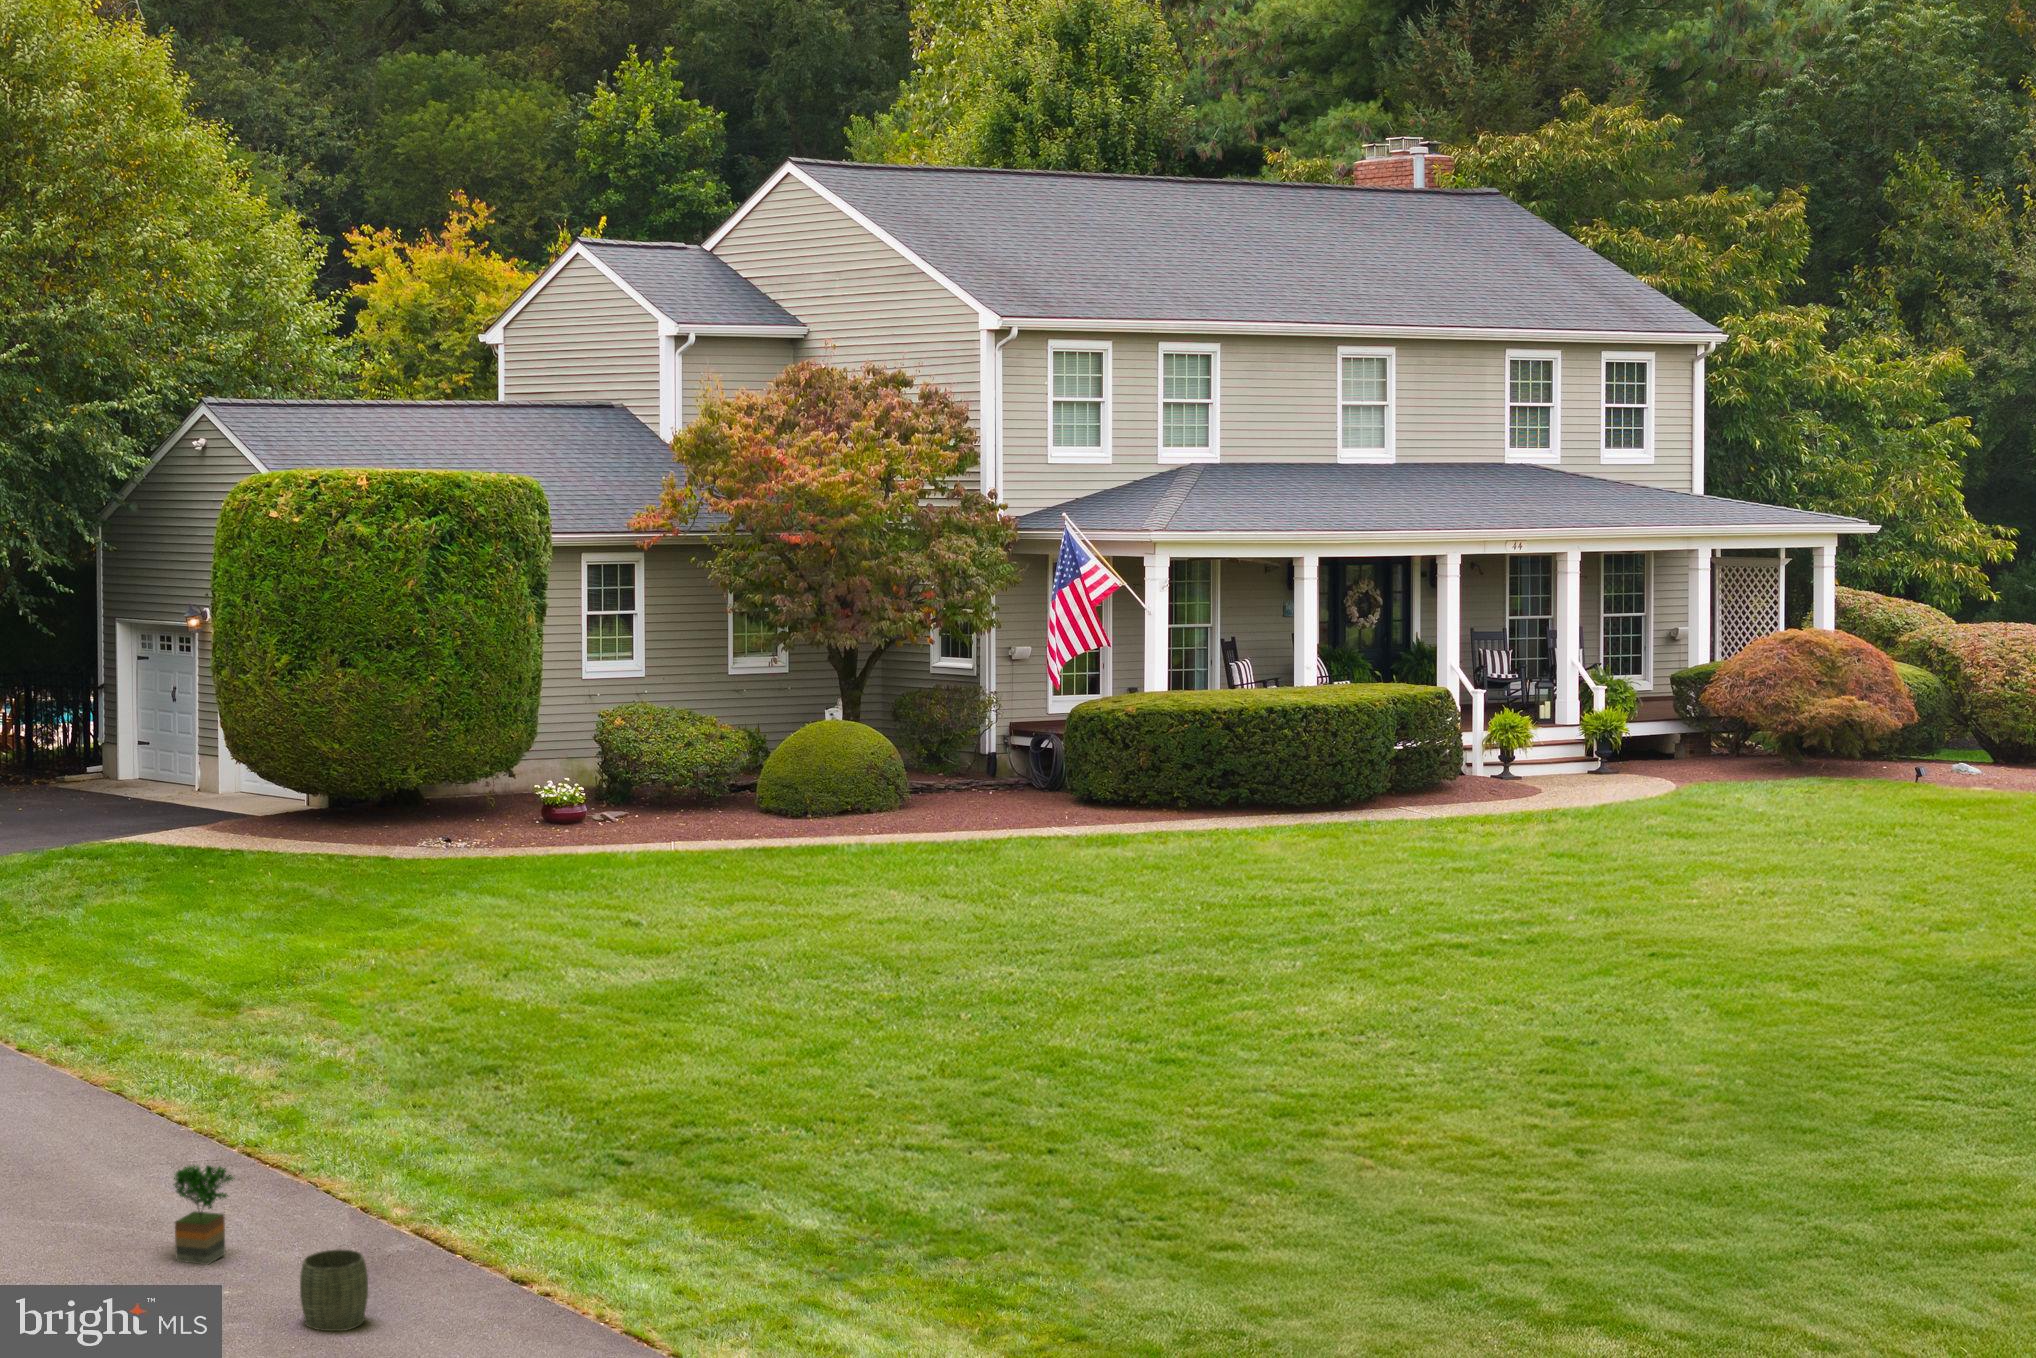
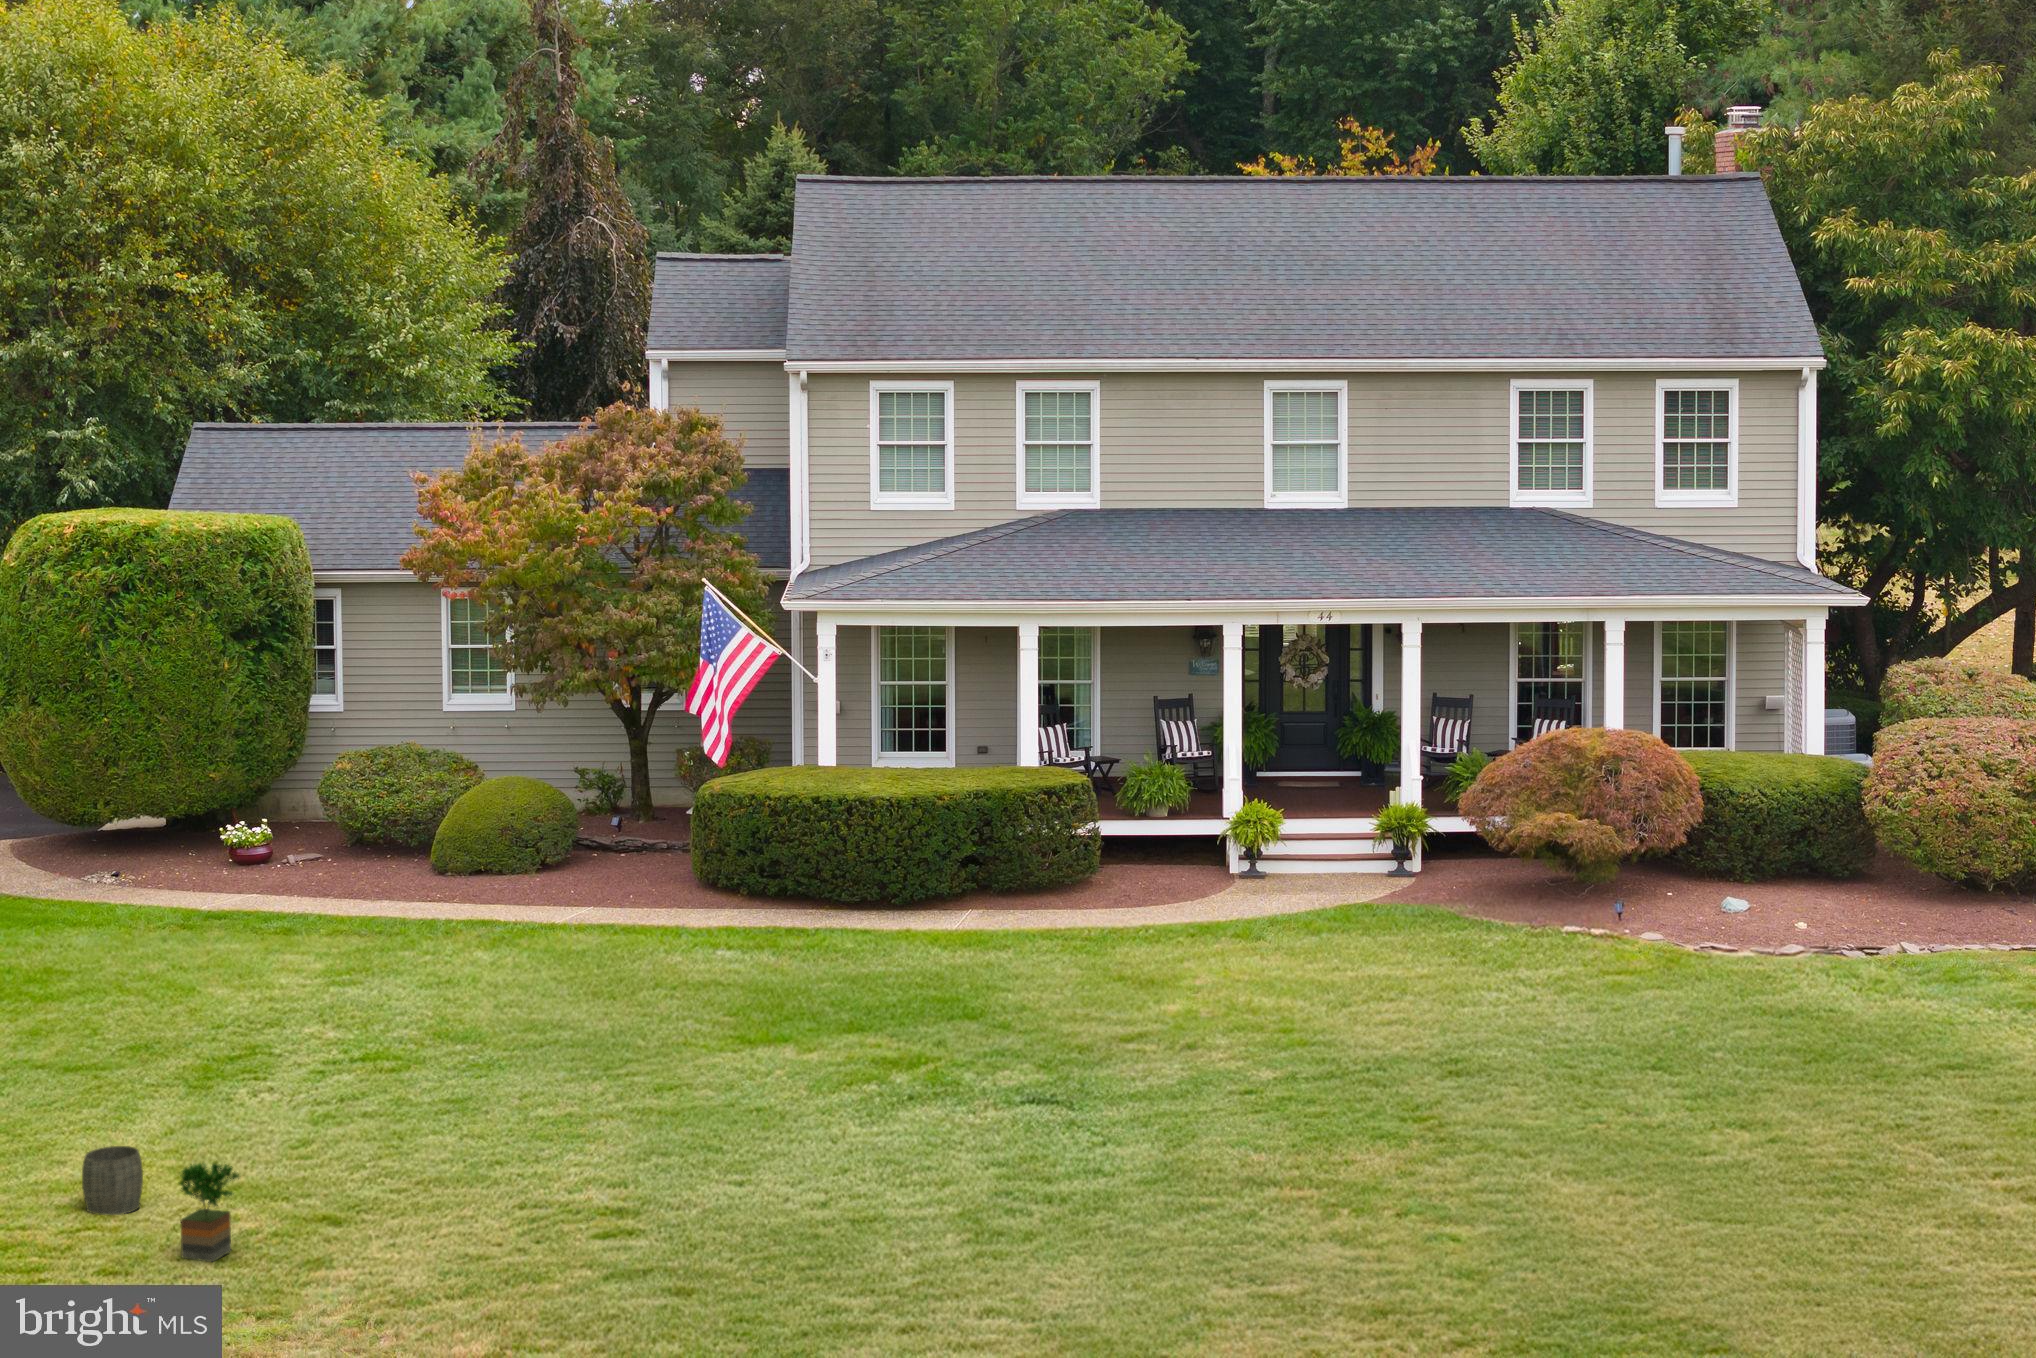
woven basket: present [300,1249,368,1331] -> present [82,1146,143,1215]

